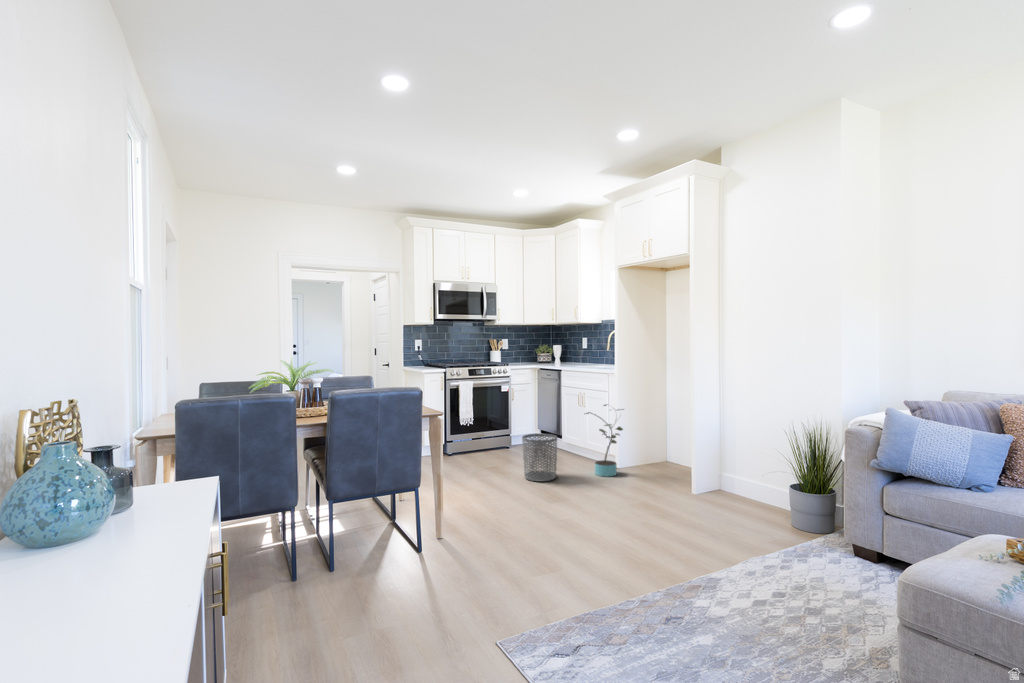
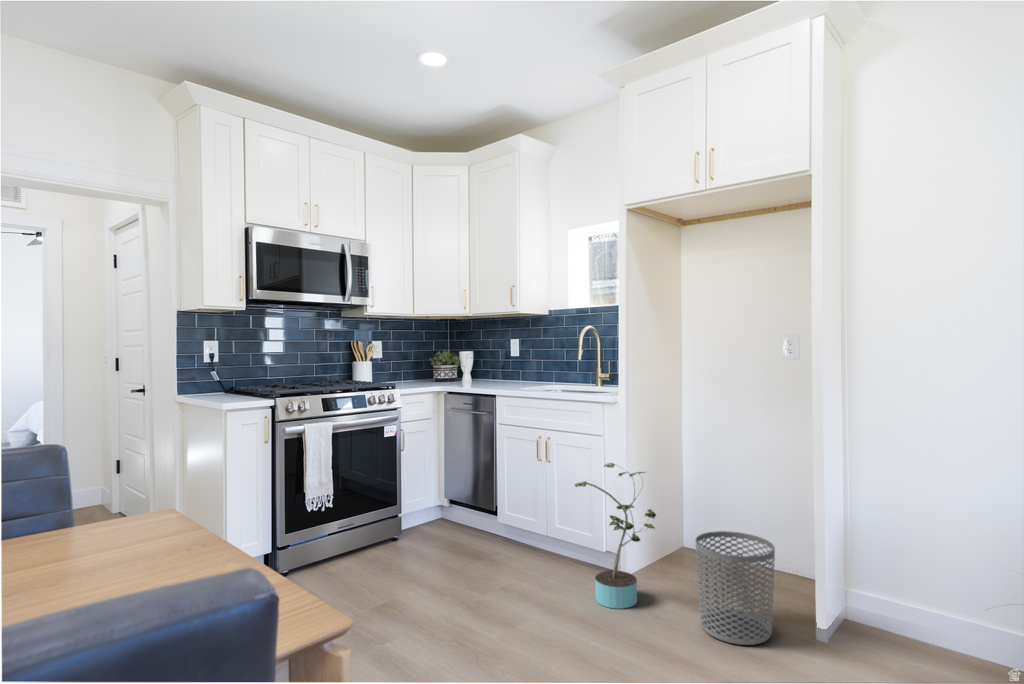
waste bin: present [522,434,557,482] -> present [696,531,775,645]

